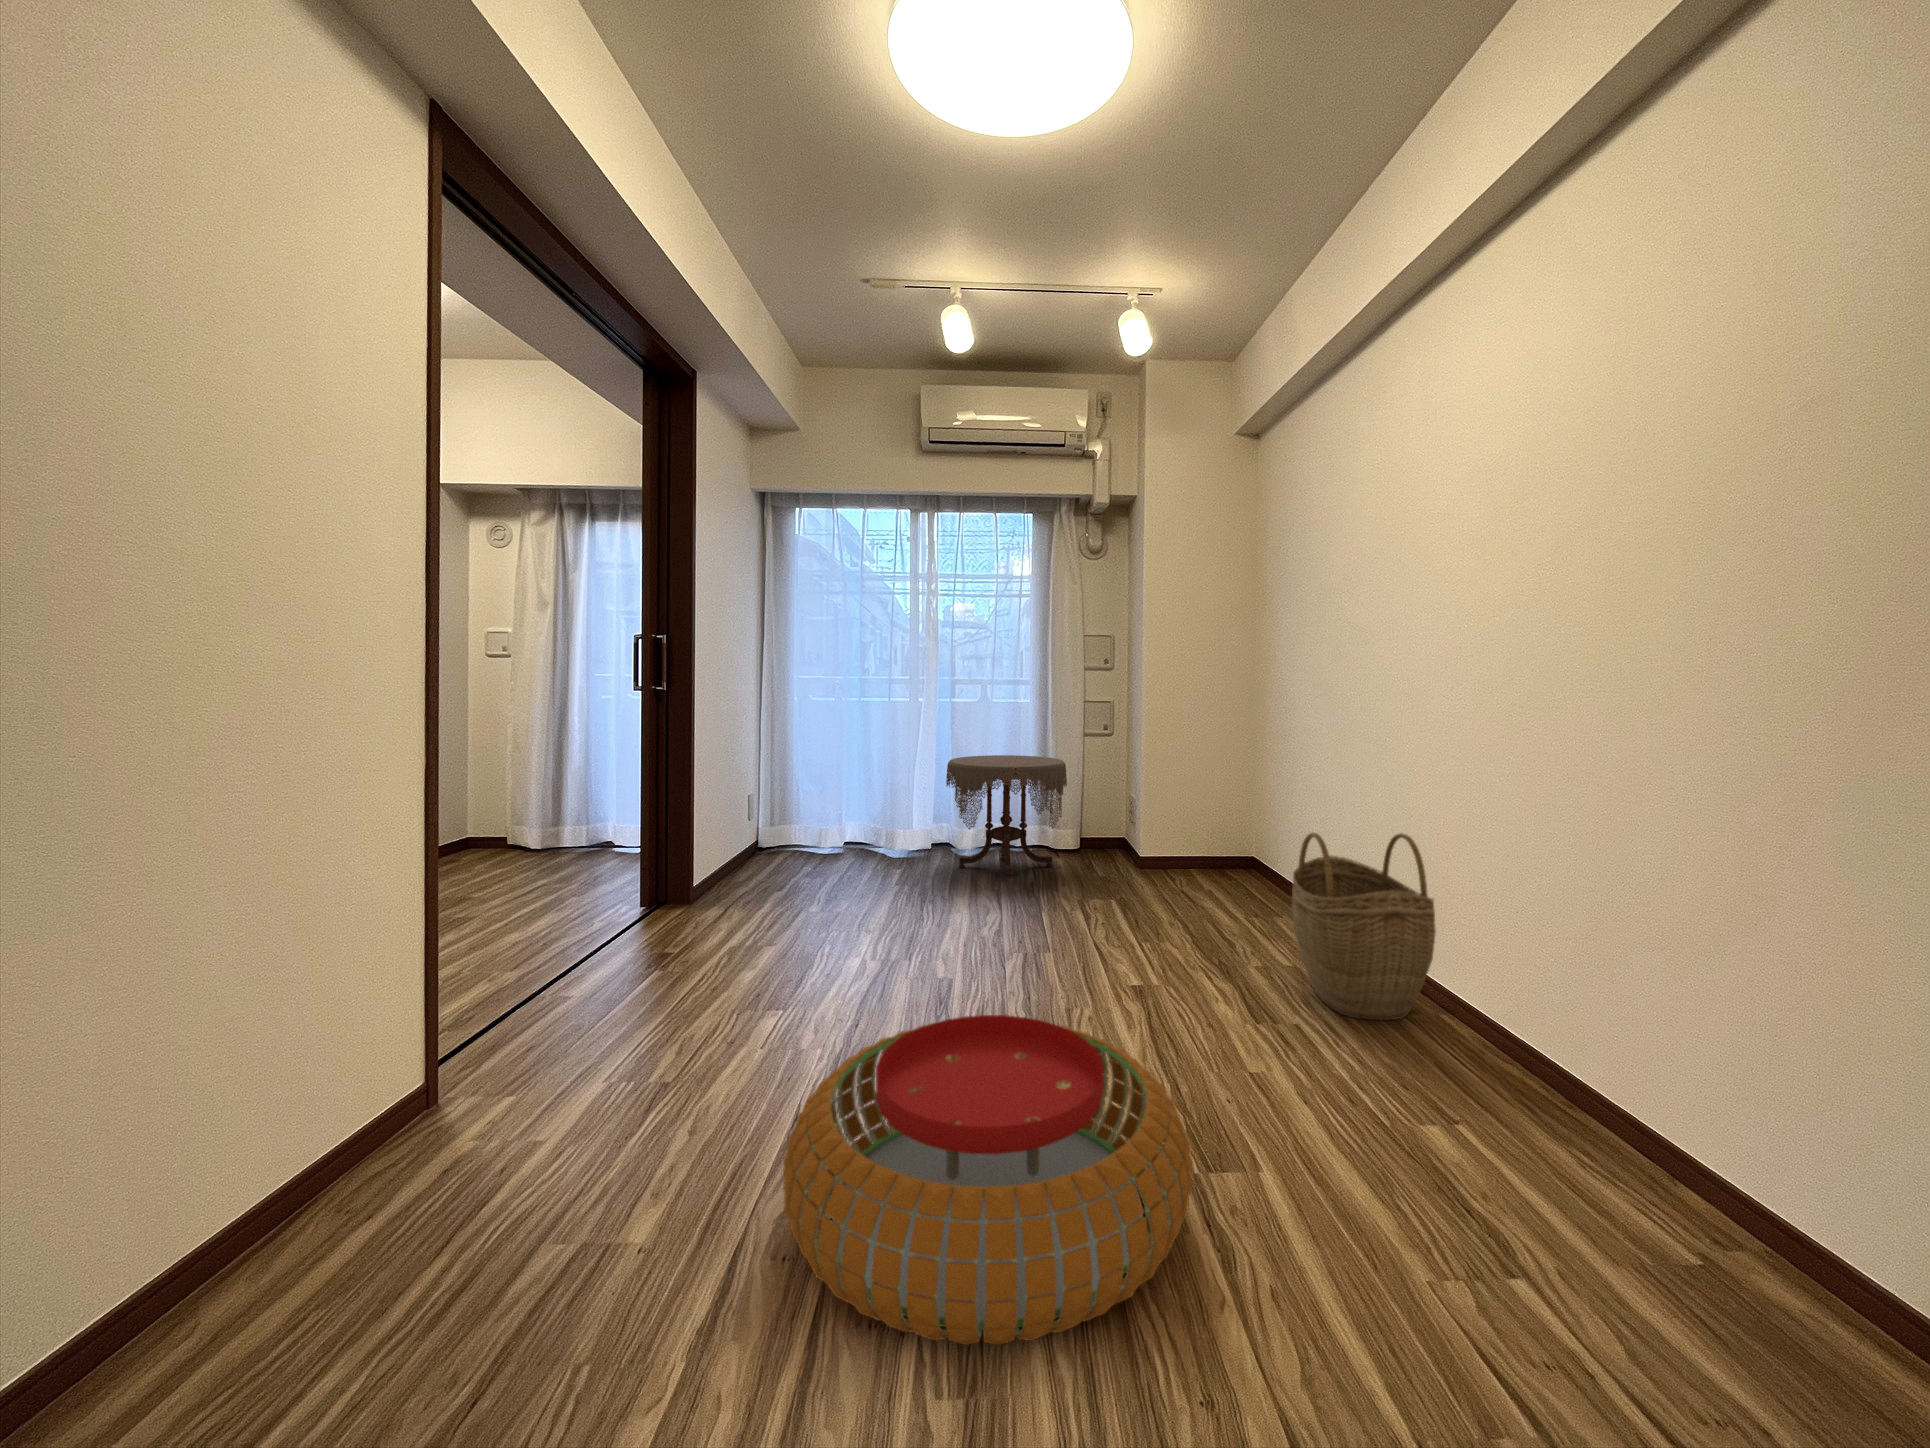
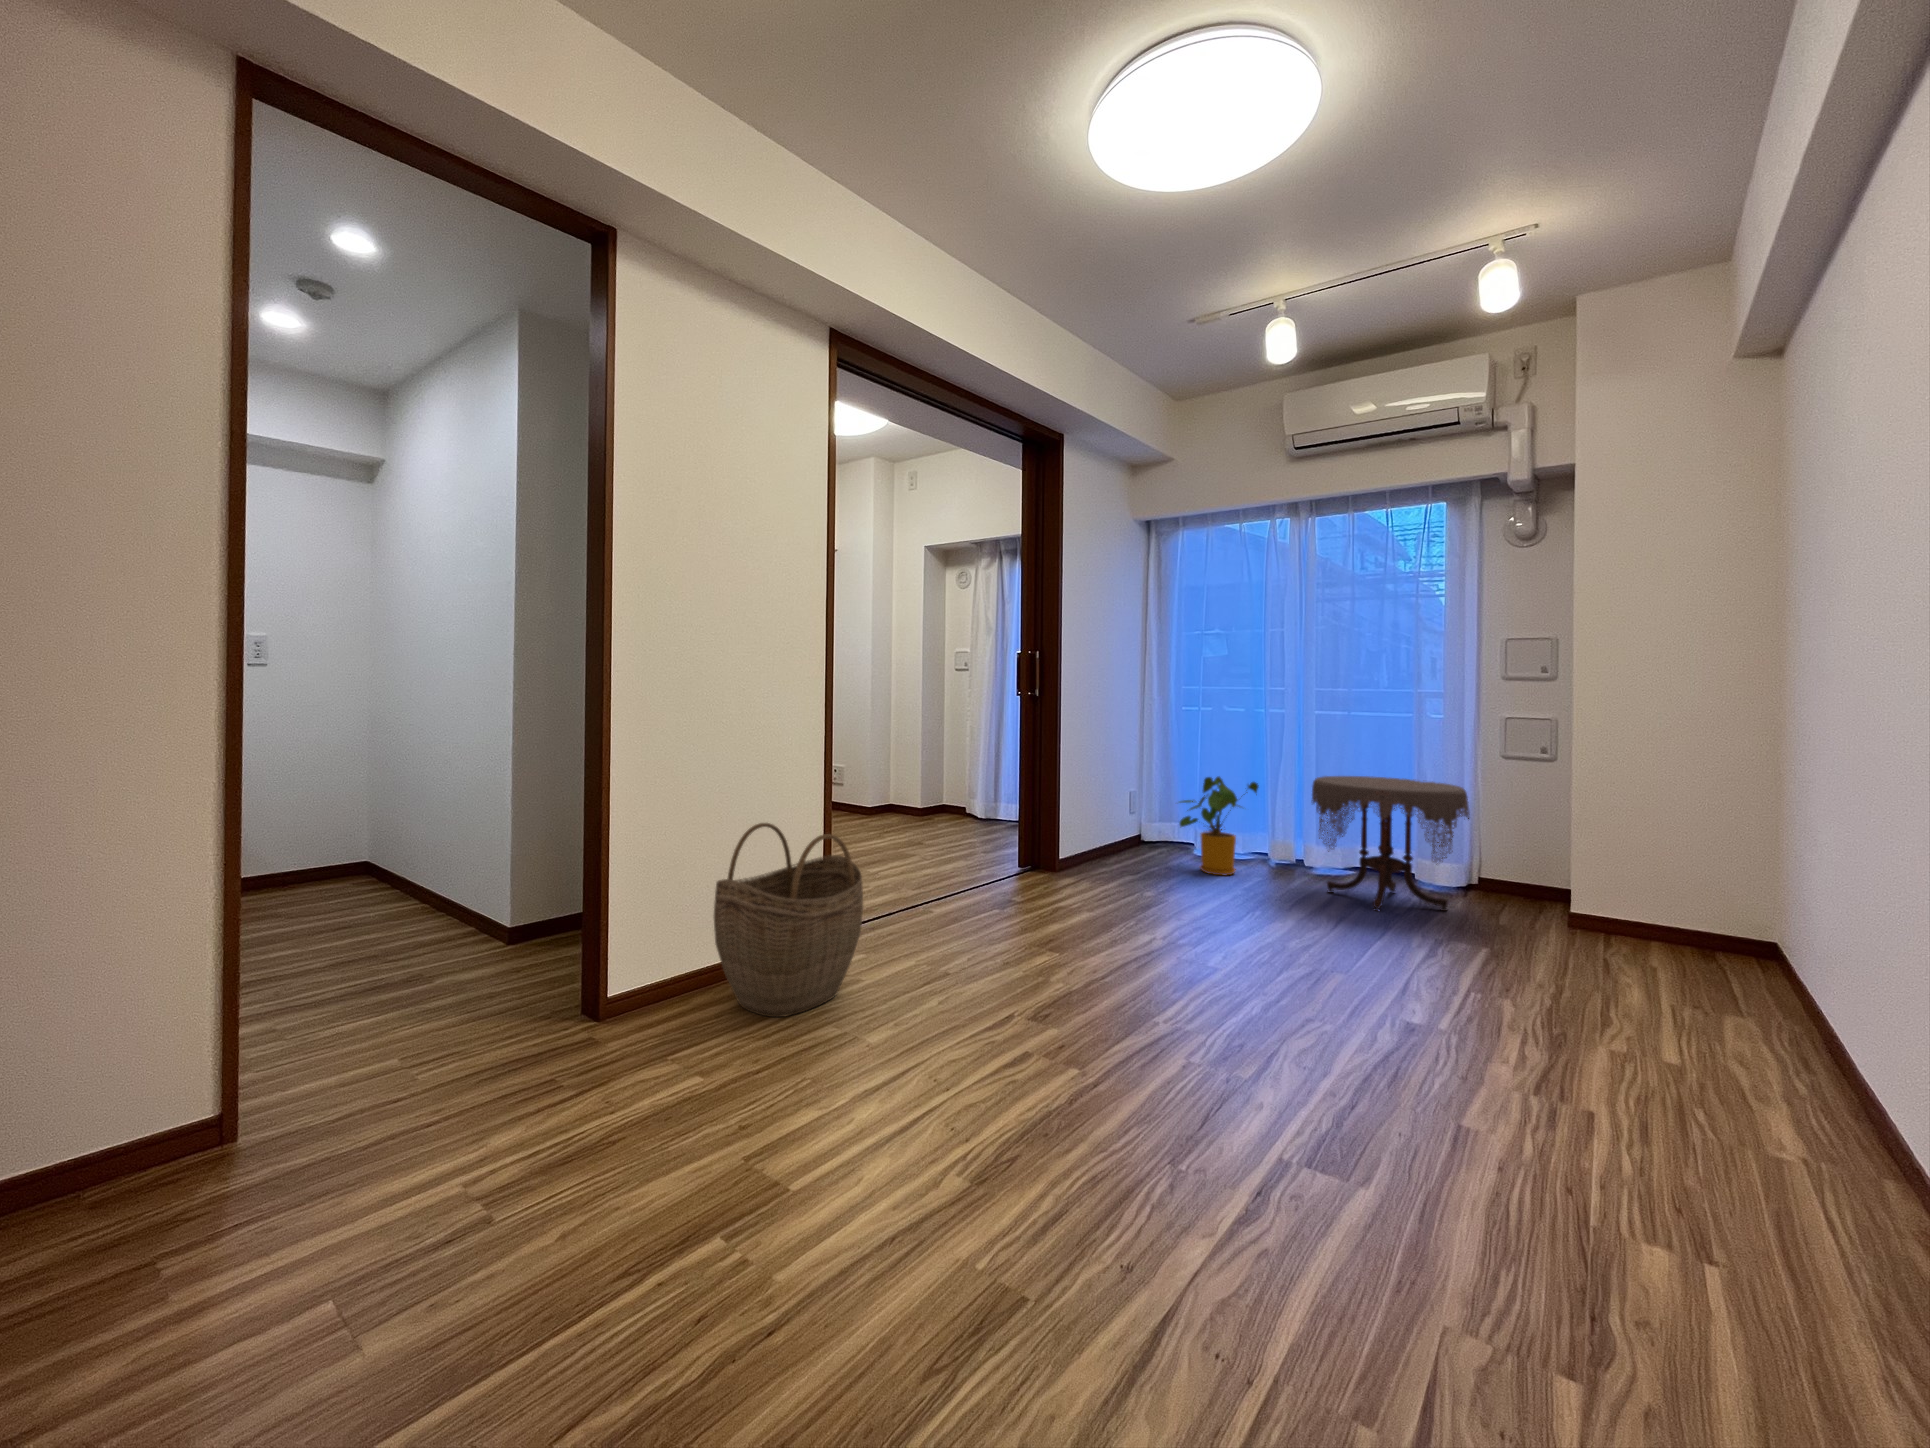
house plant: none [814,767,889,869] -> present [1179,777,1259,875]
woven basket: present [1292,833,1436,1020] -> present [714,823,863,1017]
pouf: present [783,1015,1192,1345] -> none [928,963,1259,1193]

